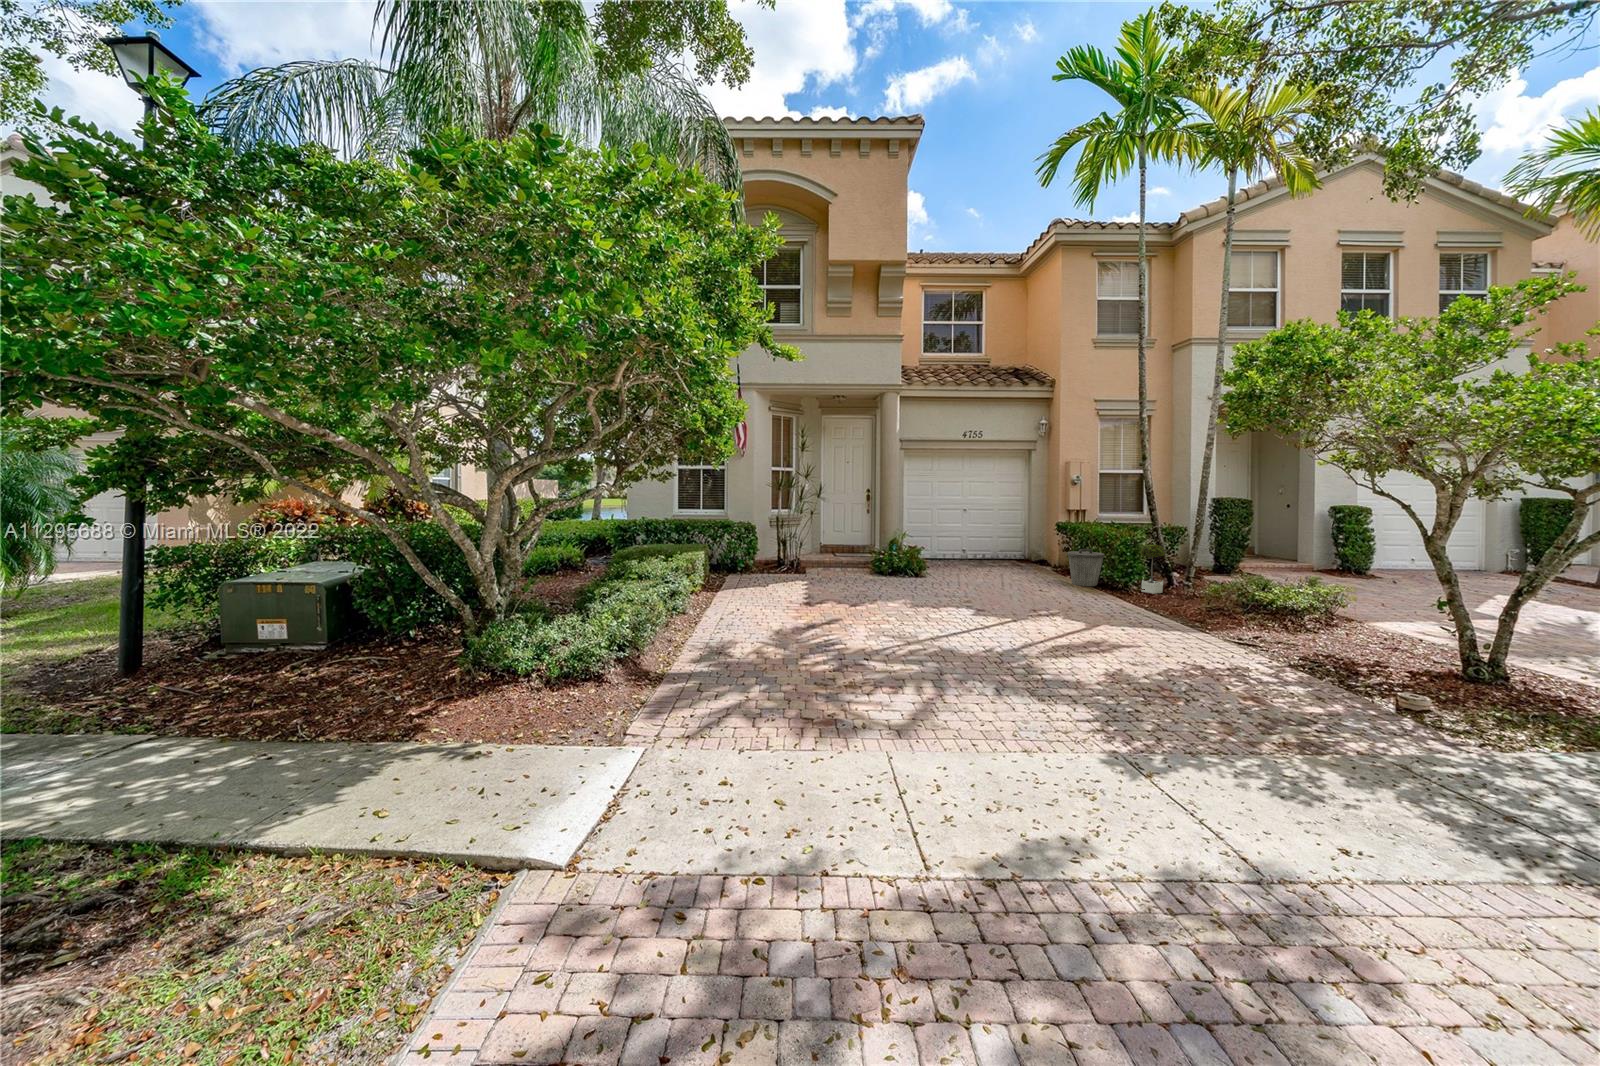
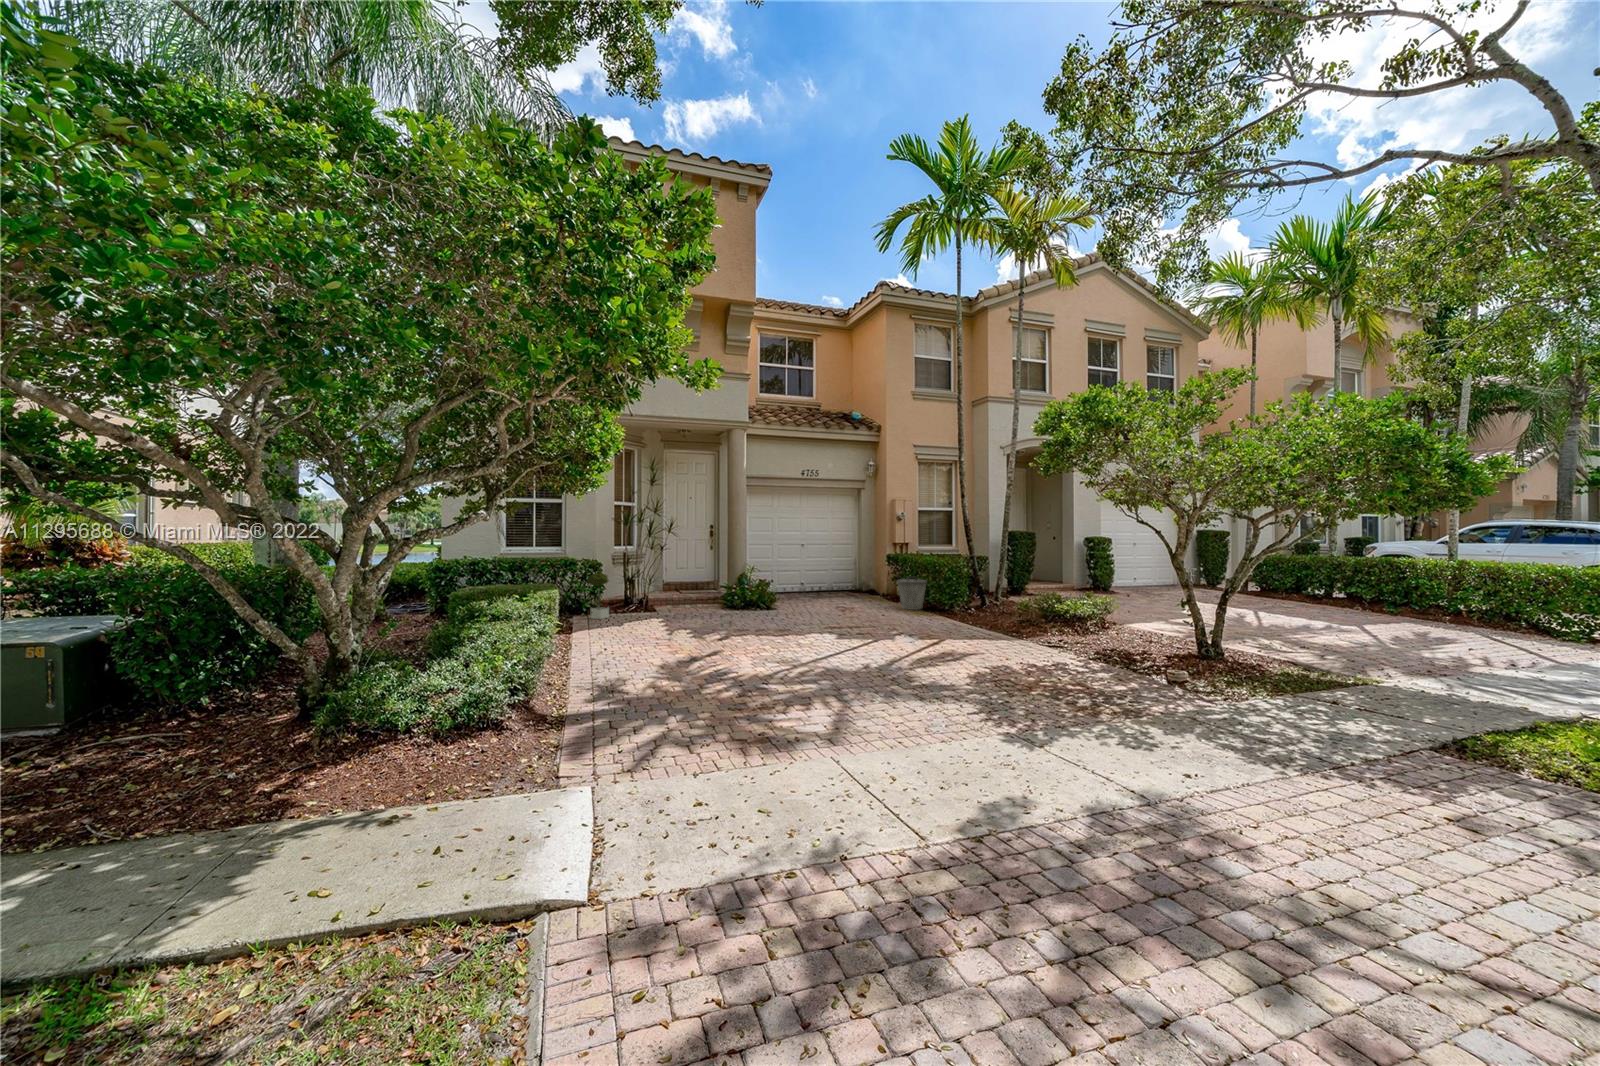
potted tree: present [1140,544,1165,594] -> present [588,573,609,619]

